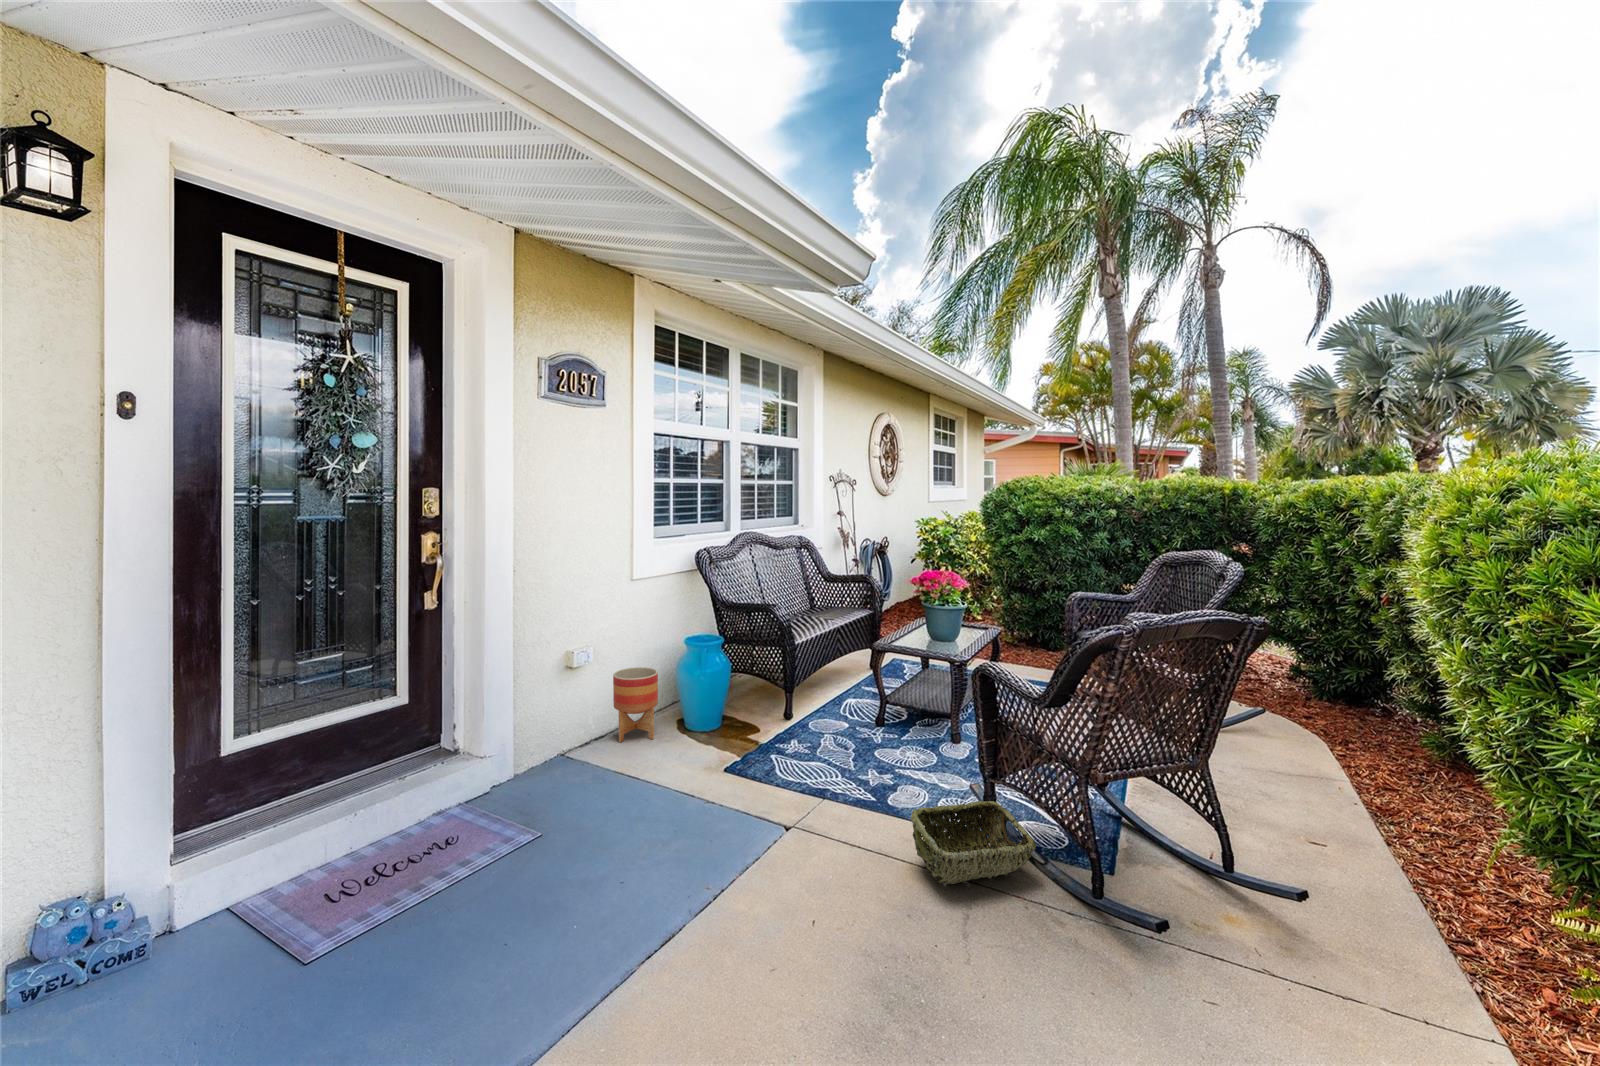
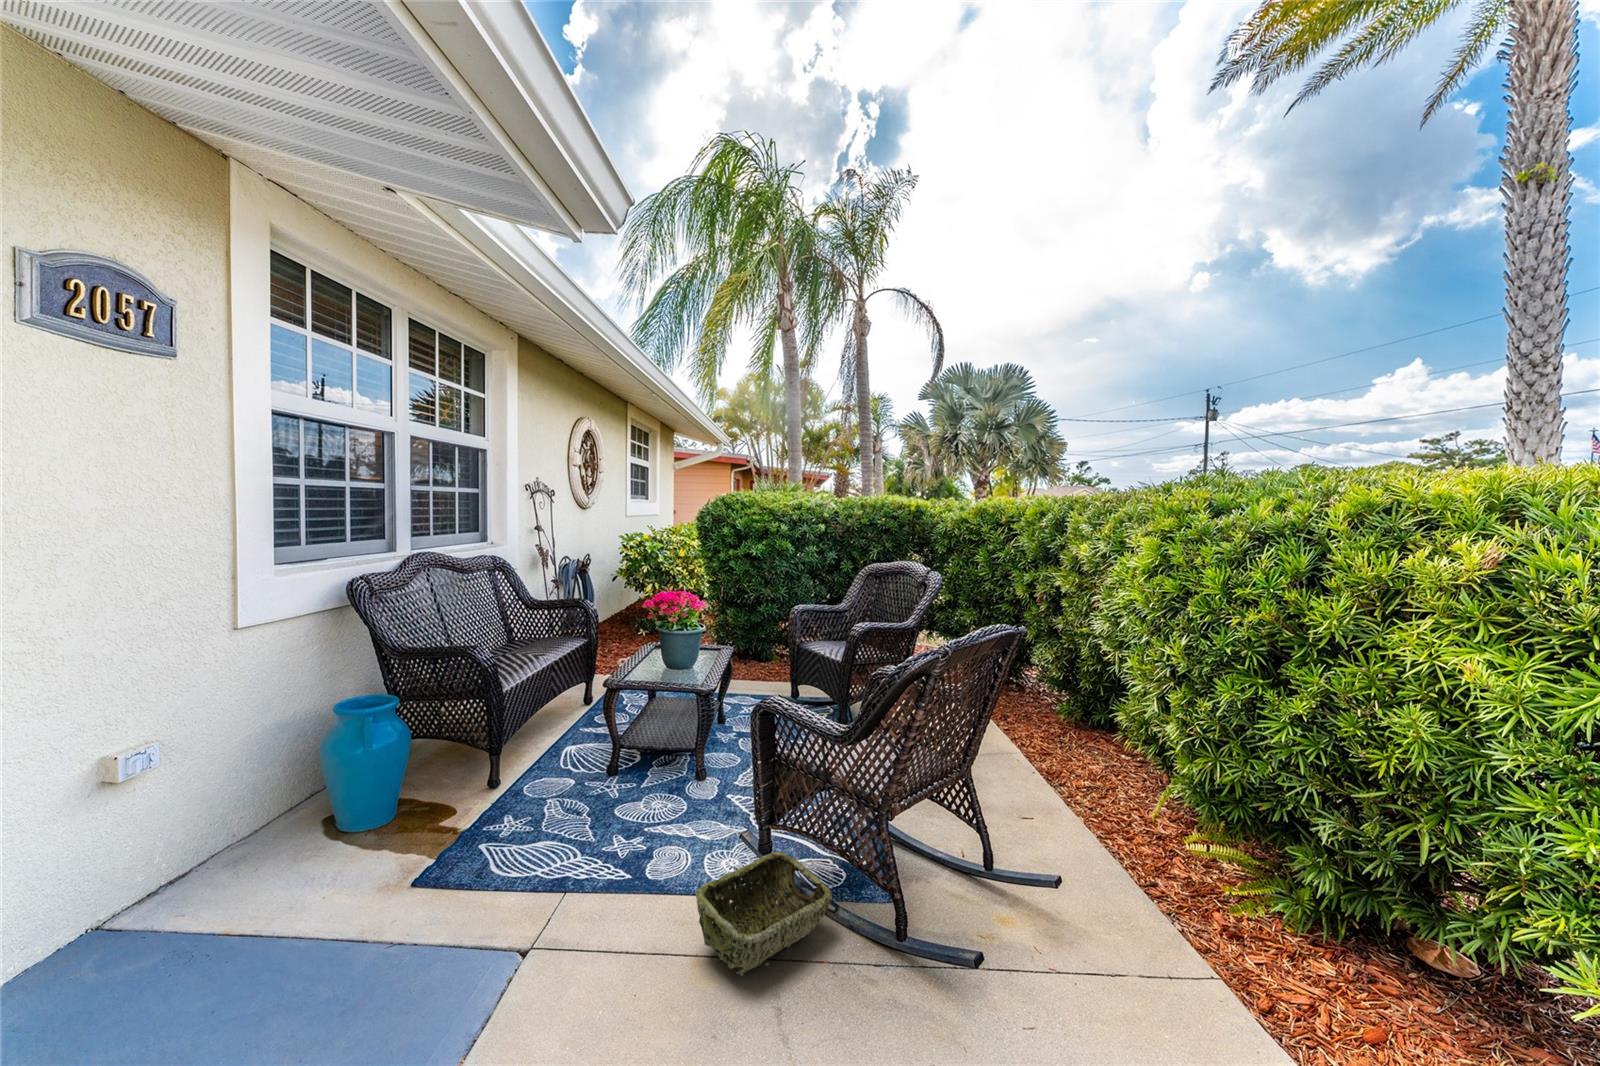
planter: present [613,667,658,742] -> none [190,756,279,884]

